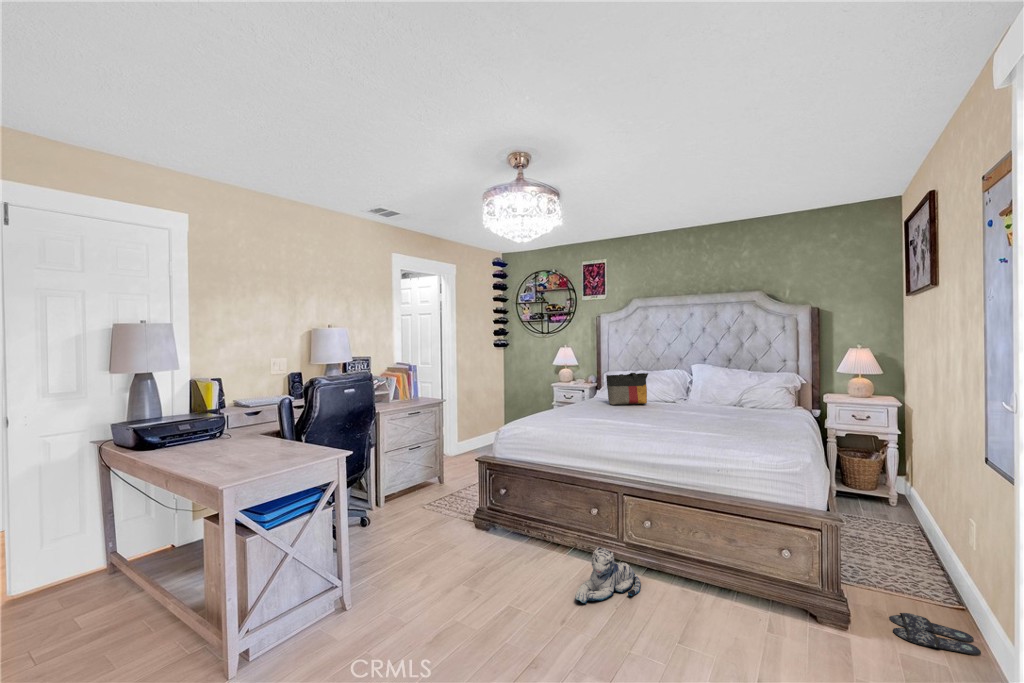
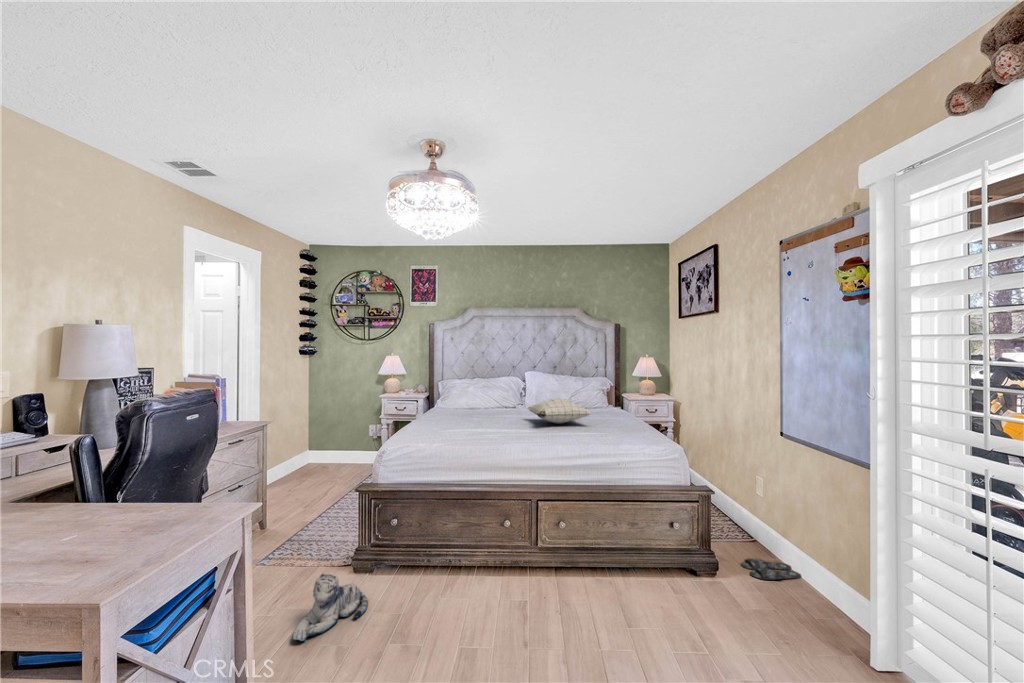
tote bag: present [606,373,648,405] -> none [463,380,502,413]
pillow: none [655,393,719,421] -> present [527,398,591,424]
plush toy: present [575,547,641,603] -> present [293,574,368,641]

